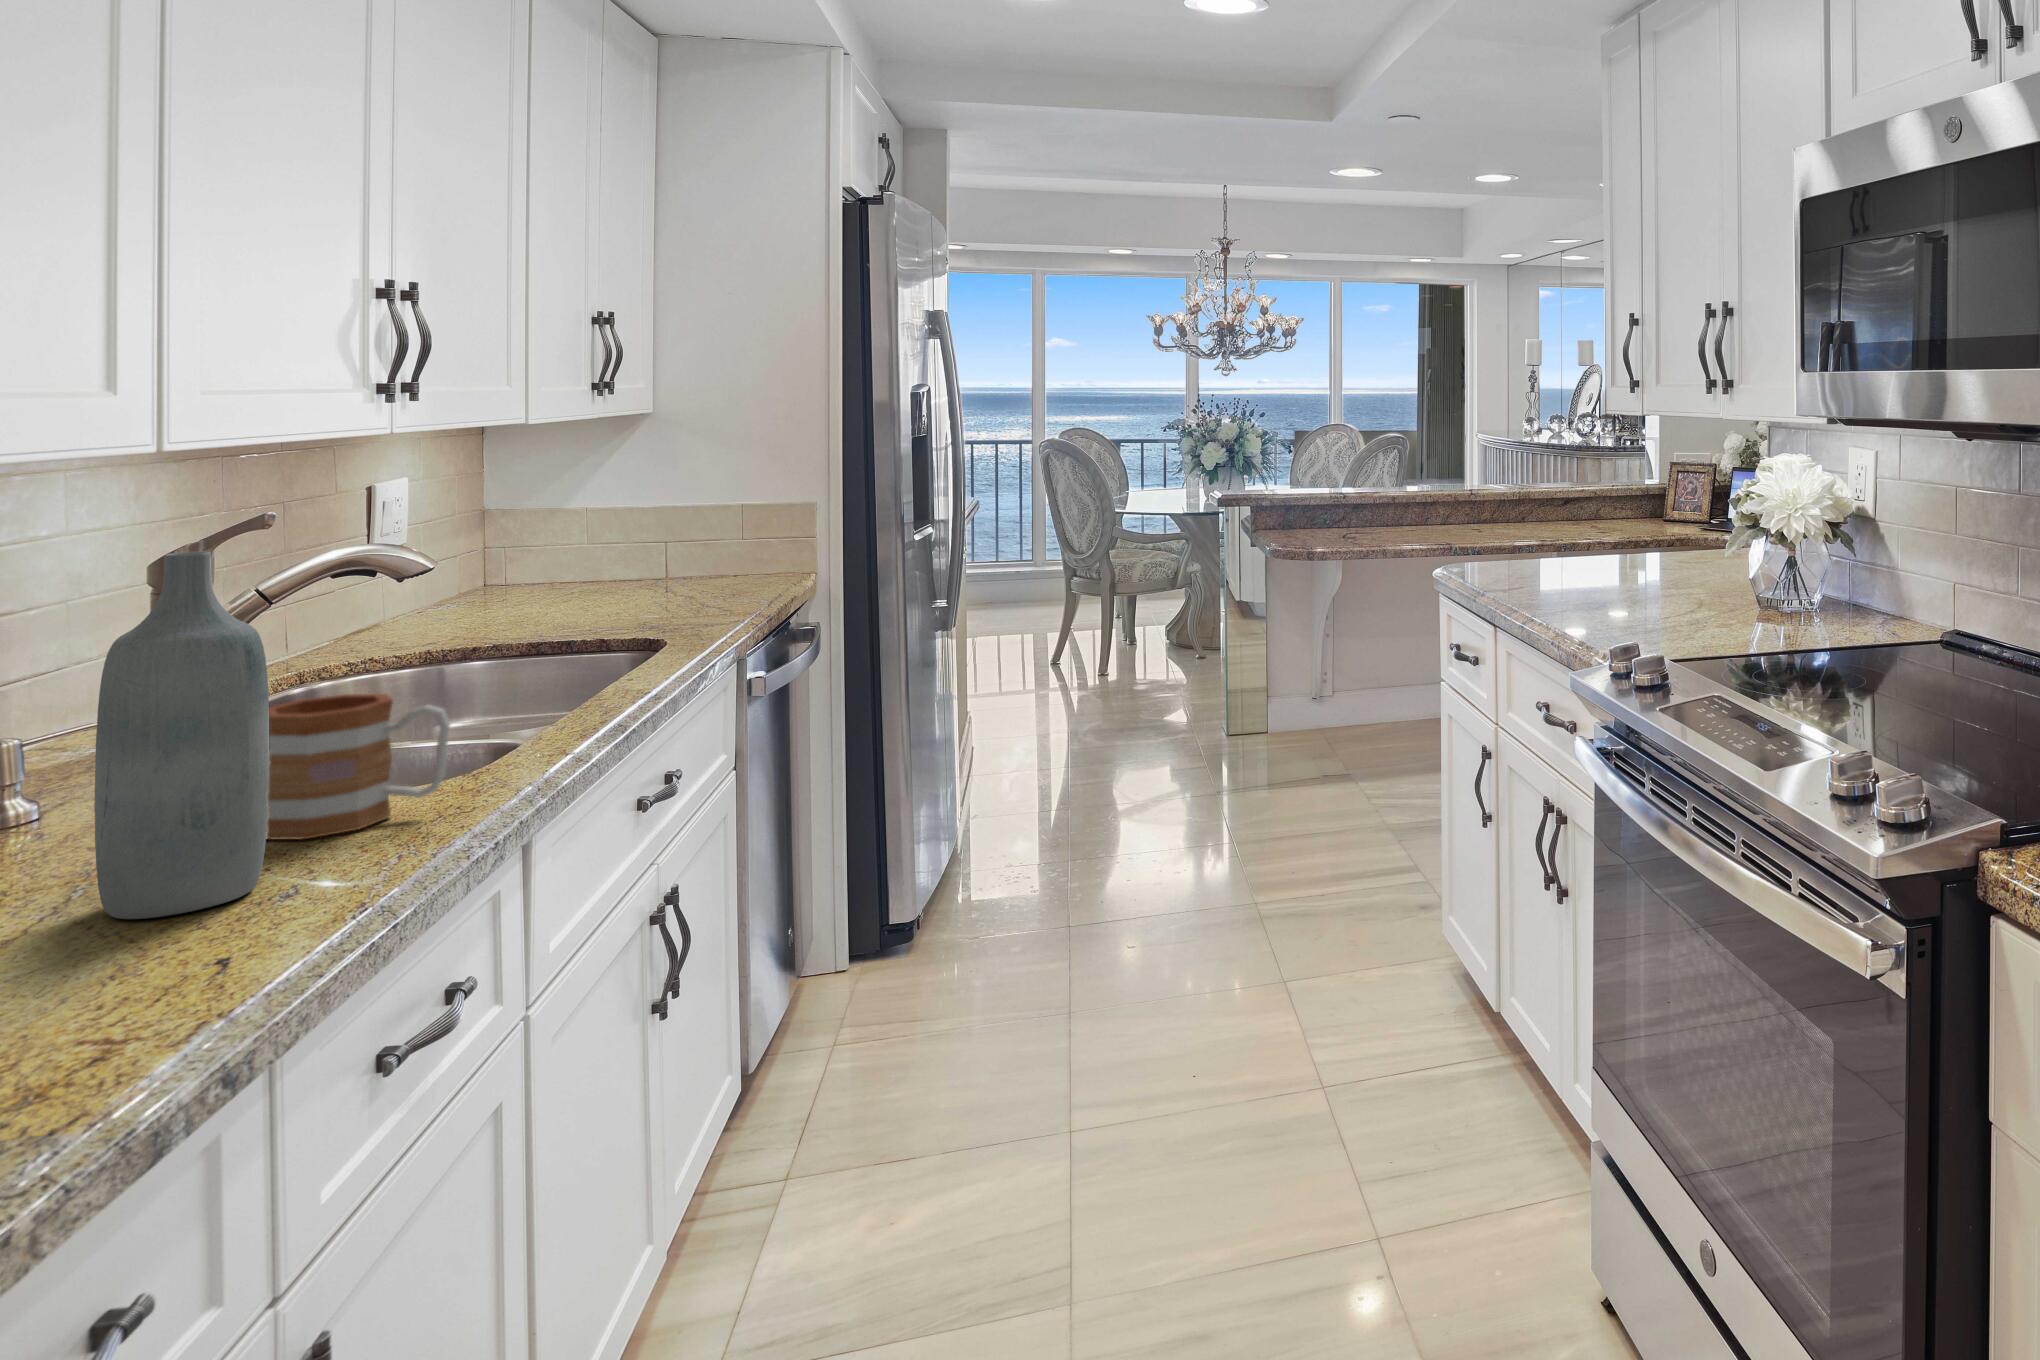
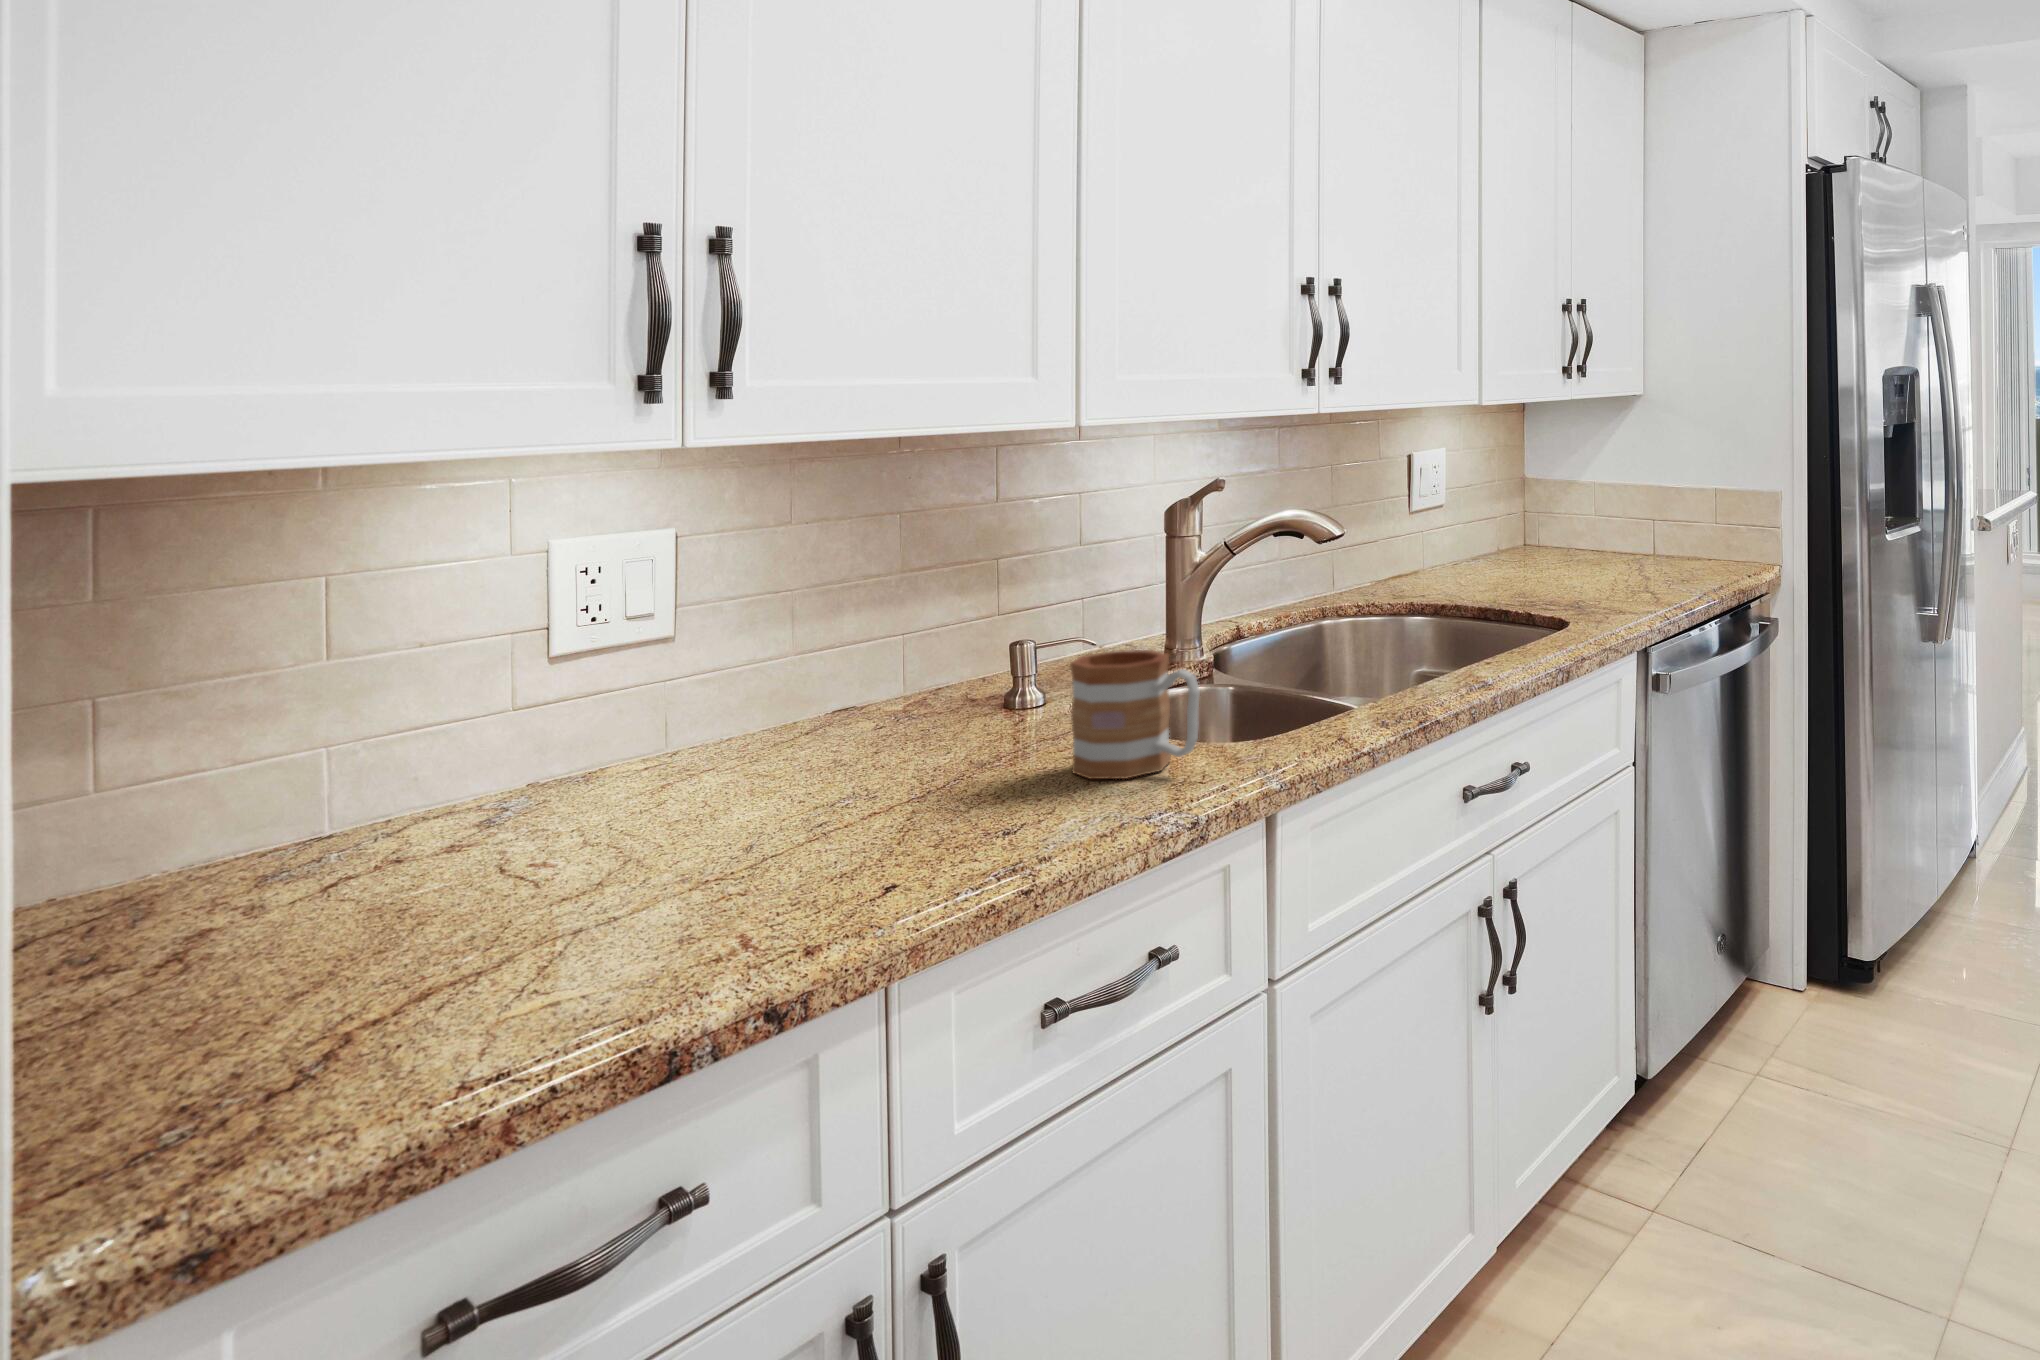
bottle: present [95,552,269,919] -> none [897,513,1016,831]

